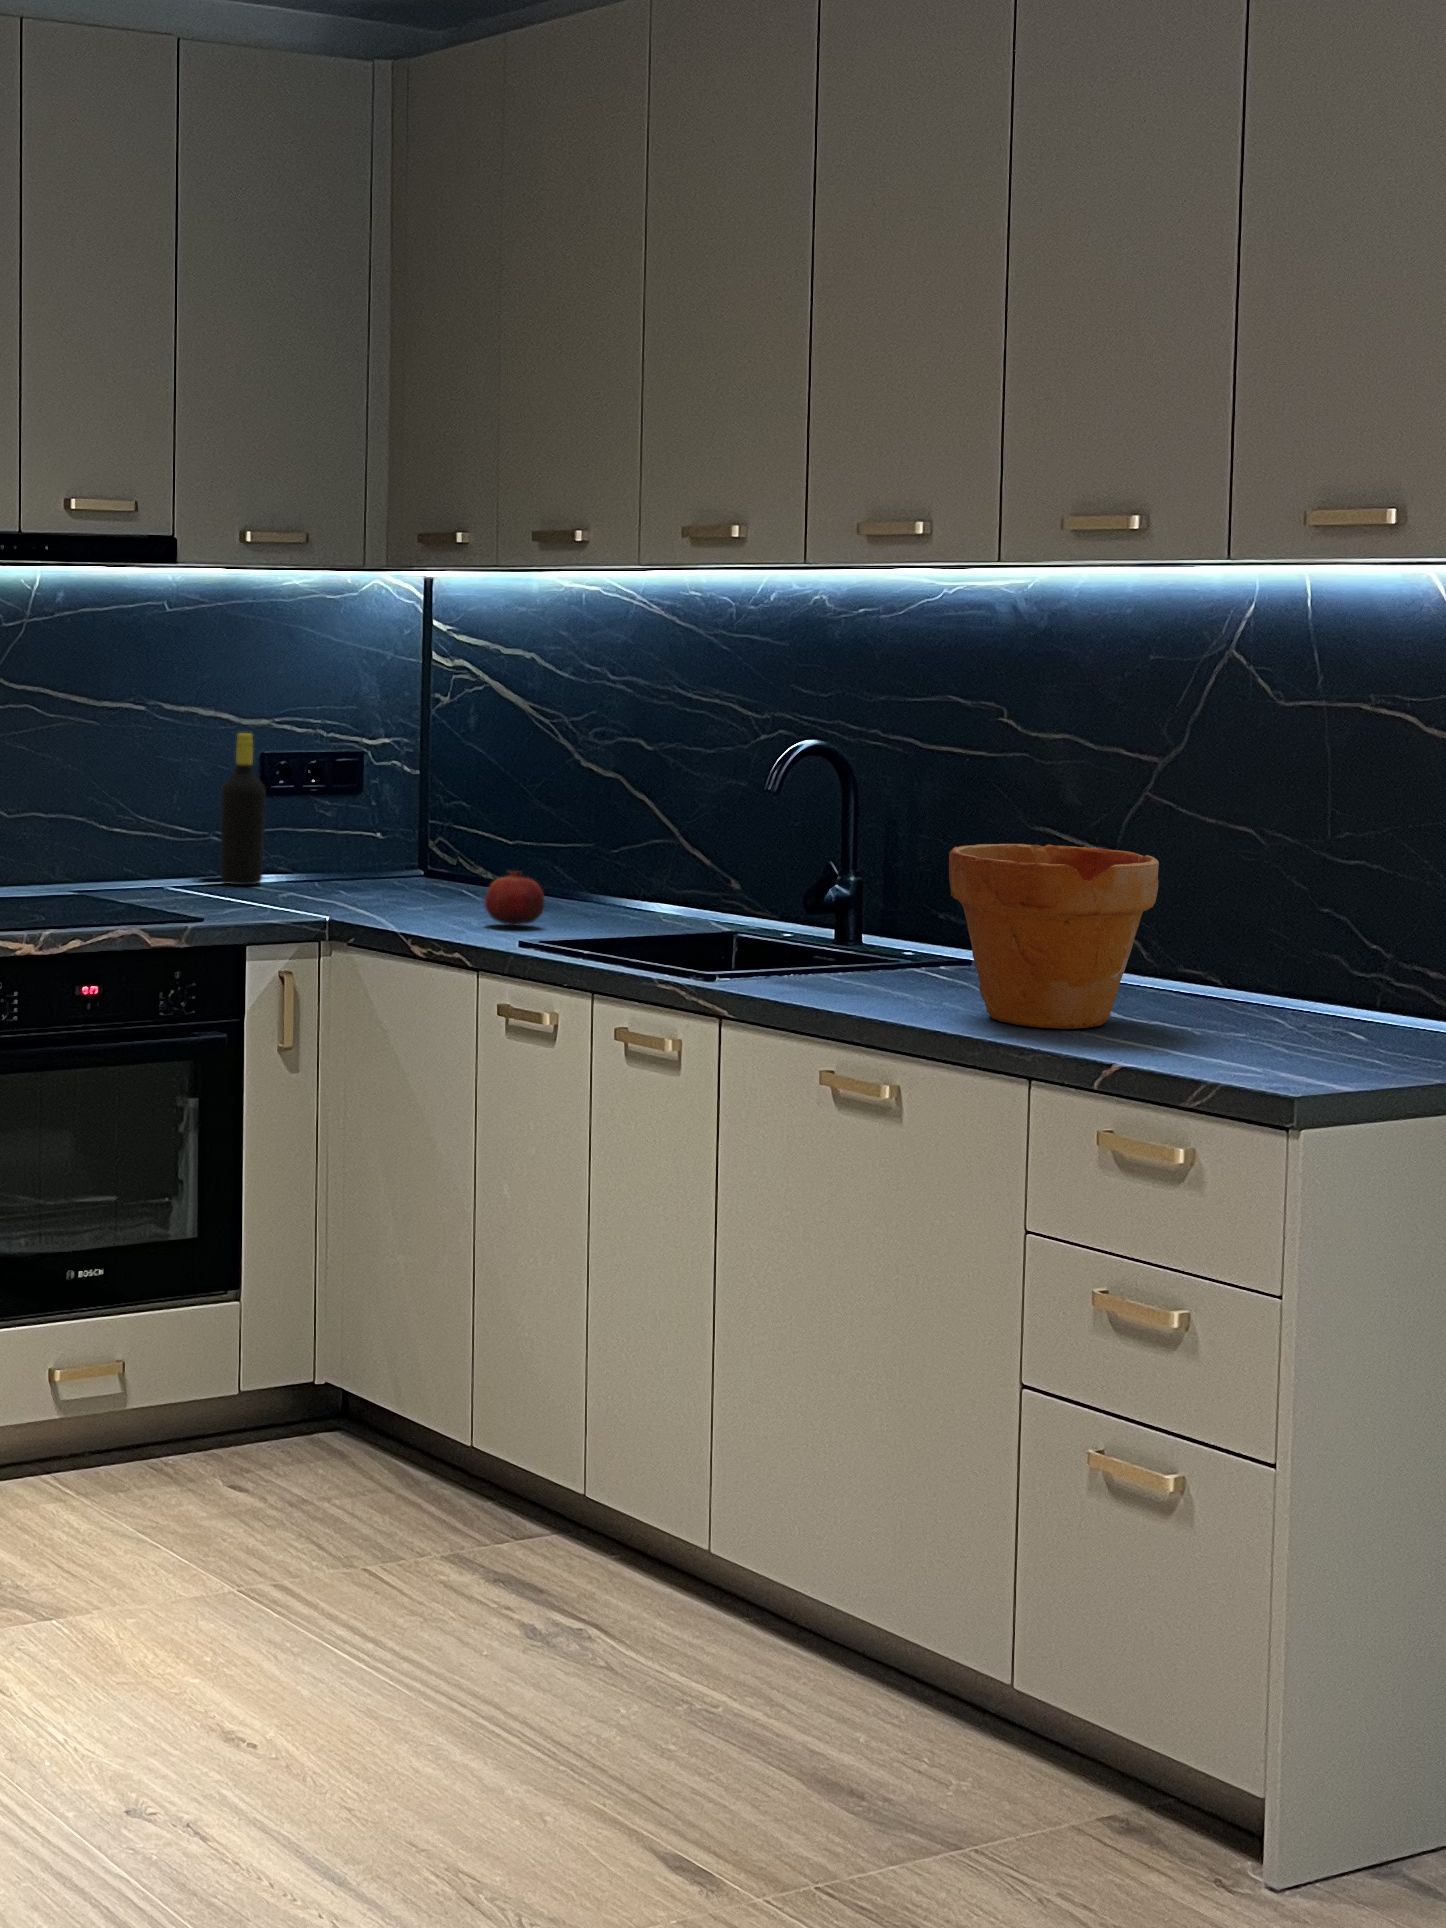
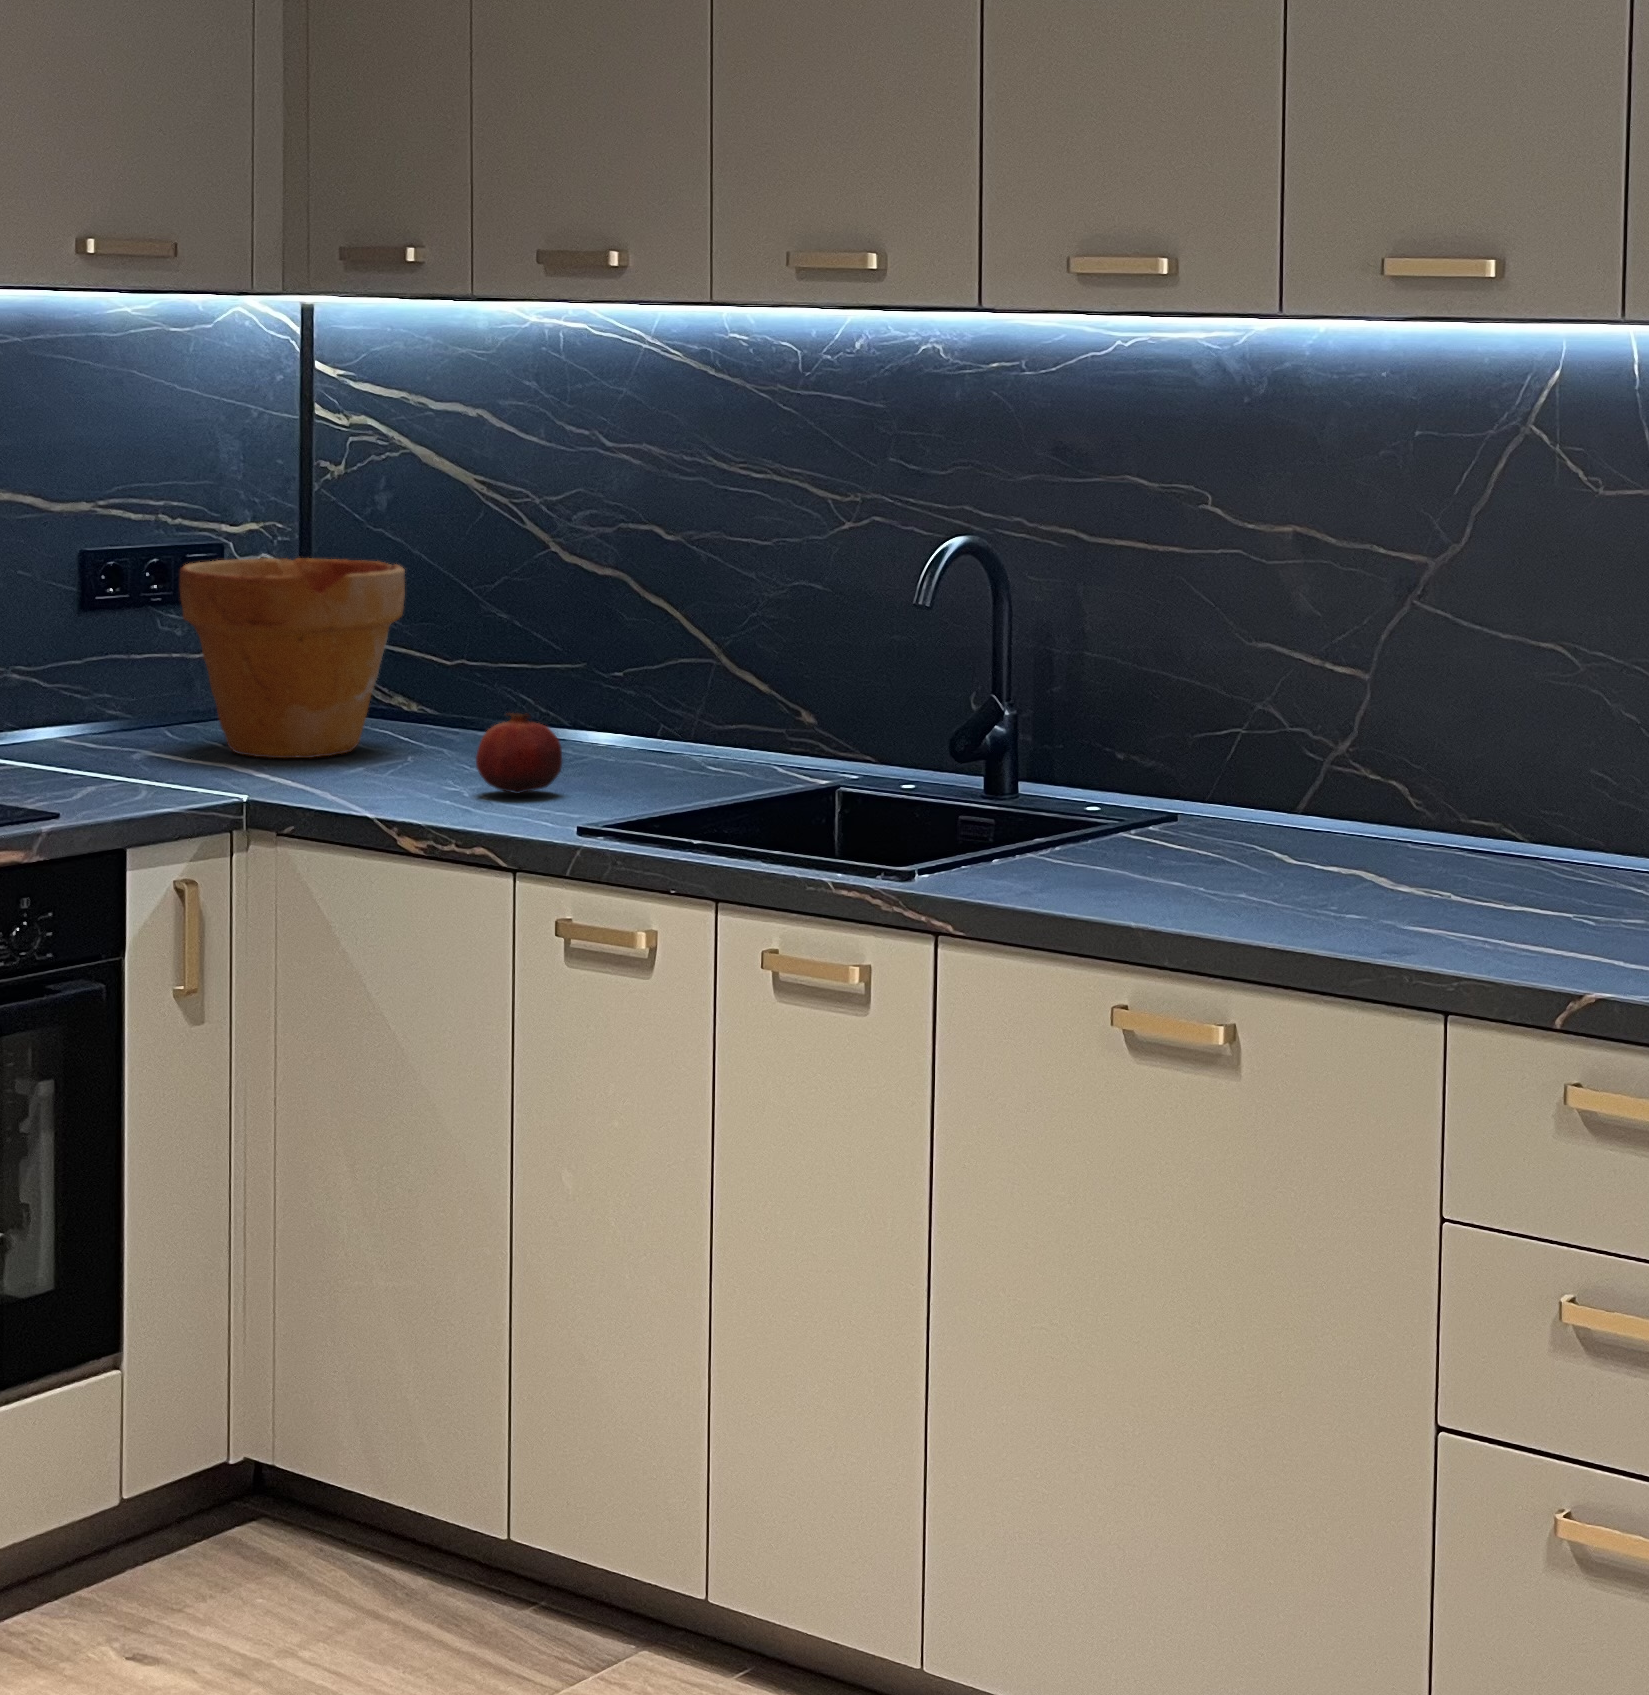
bottle: present [220,733,266,885] -> none [33,523,101,747]
flower pot: present [949,844,1159,1029] -> present [180,558,405,758]

